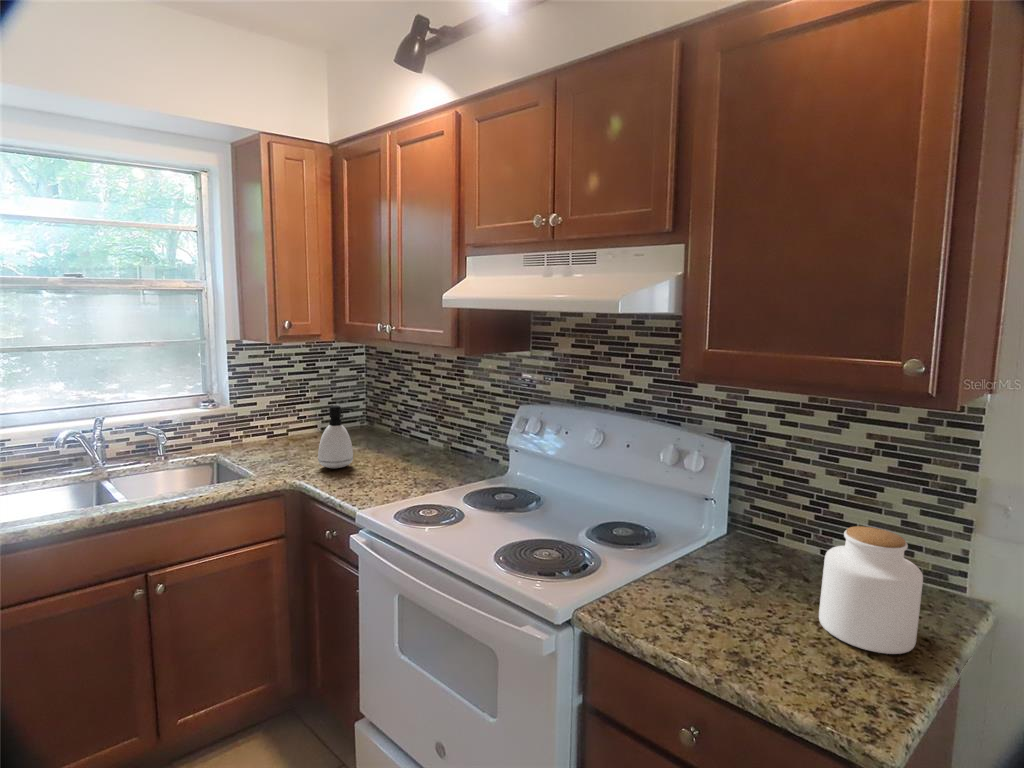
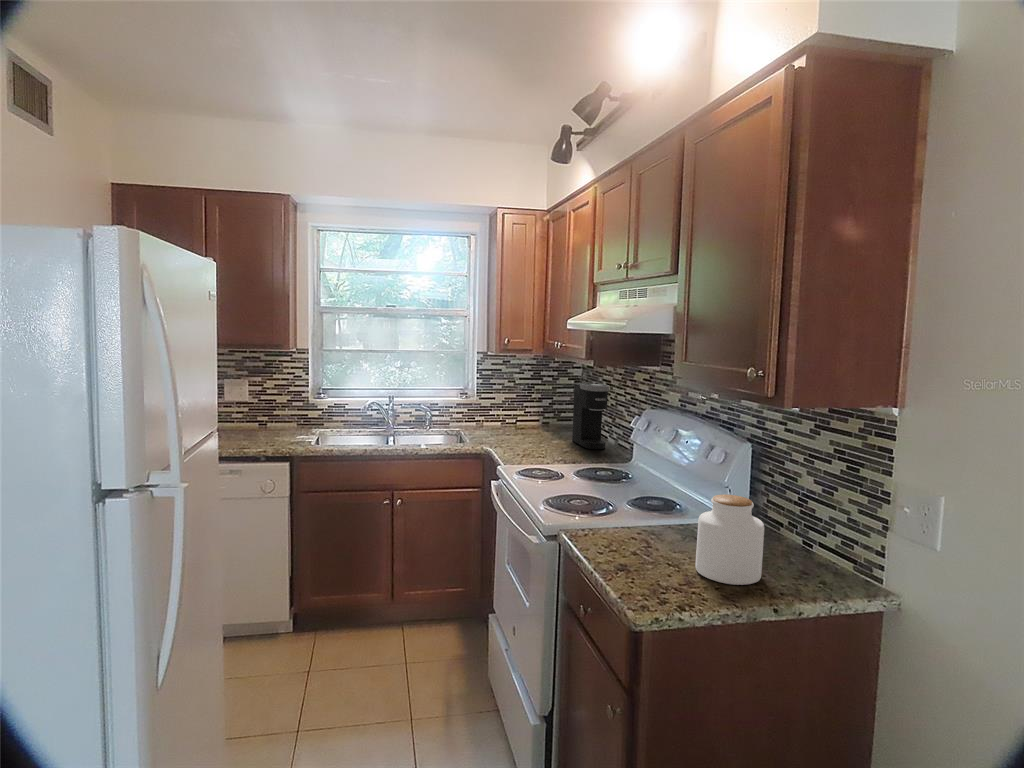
coffee maker: none [389,376,444,458] -> present [572,383,609,449]
soap dispenser: present [318,405,354,468] -> none [509,400,534,446]

